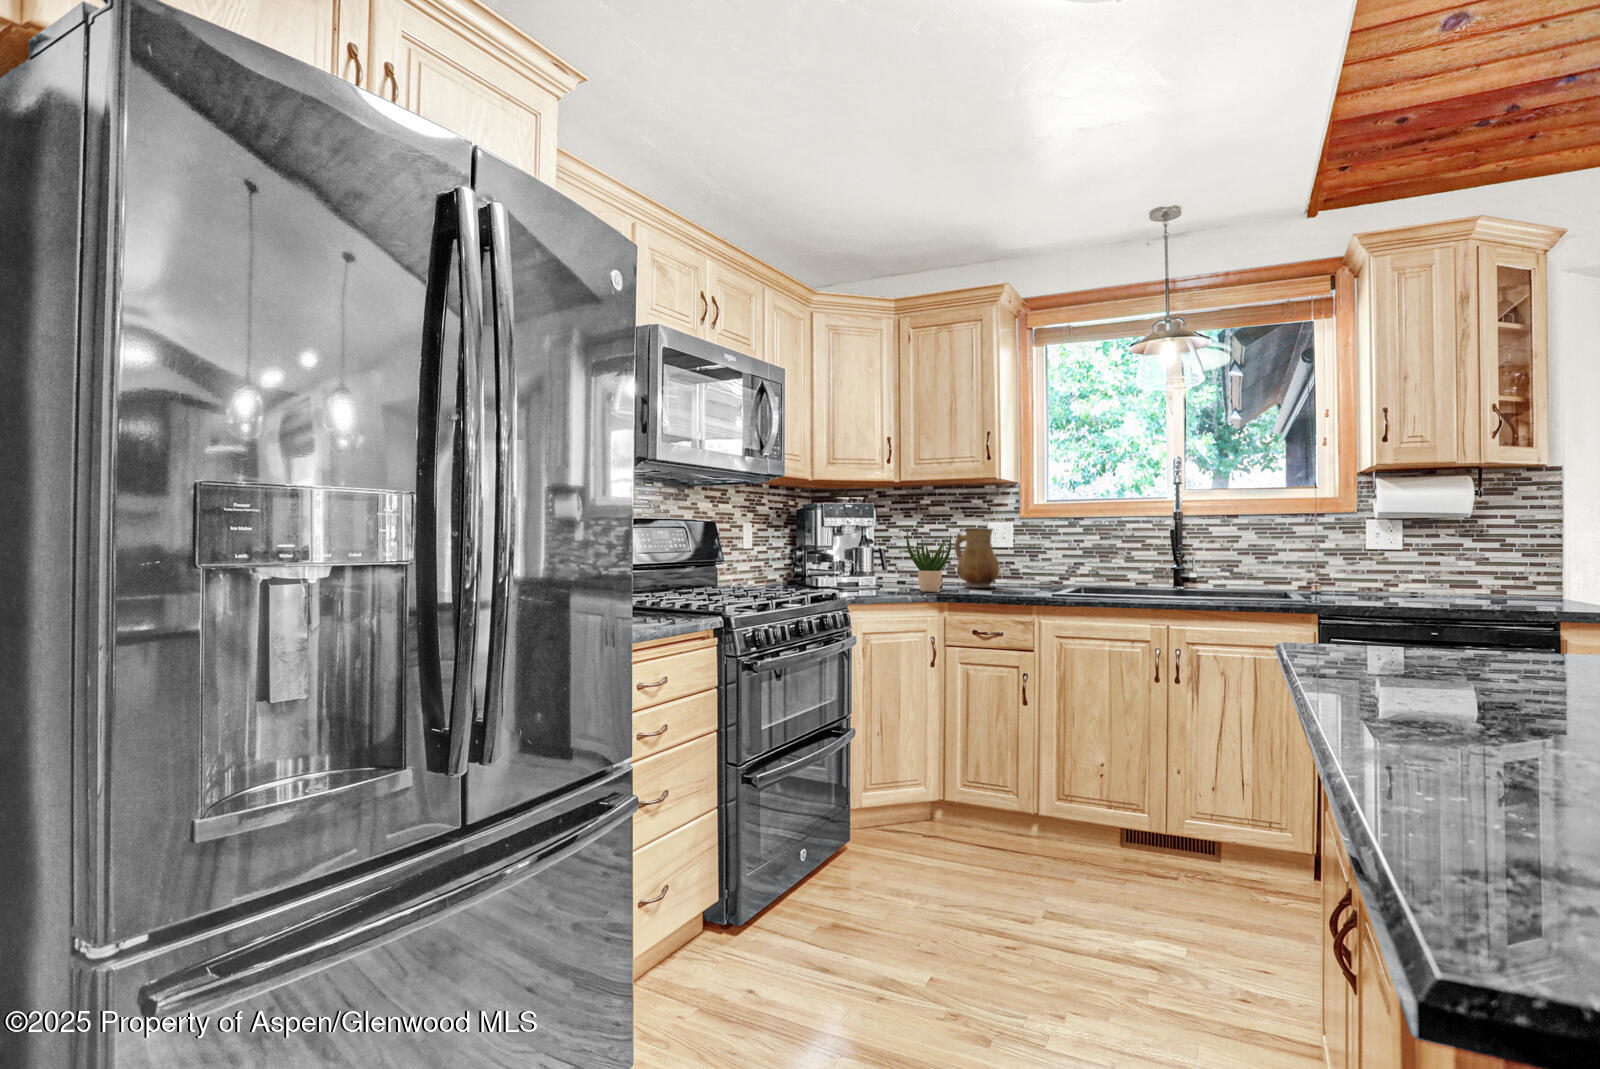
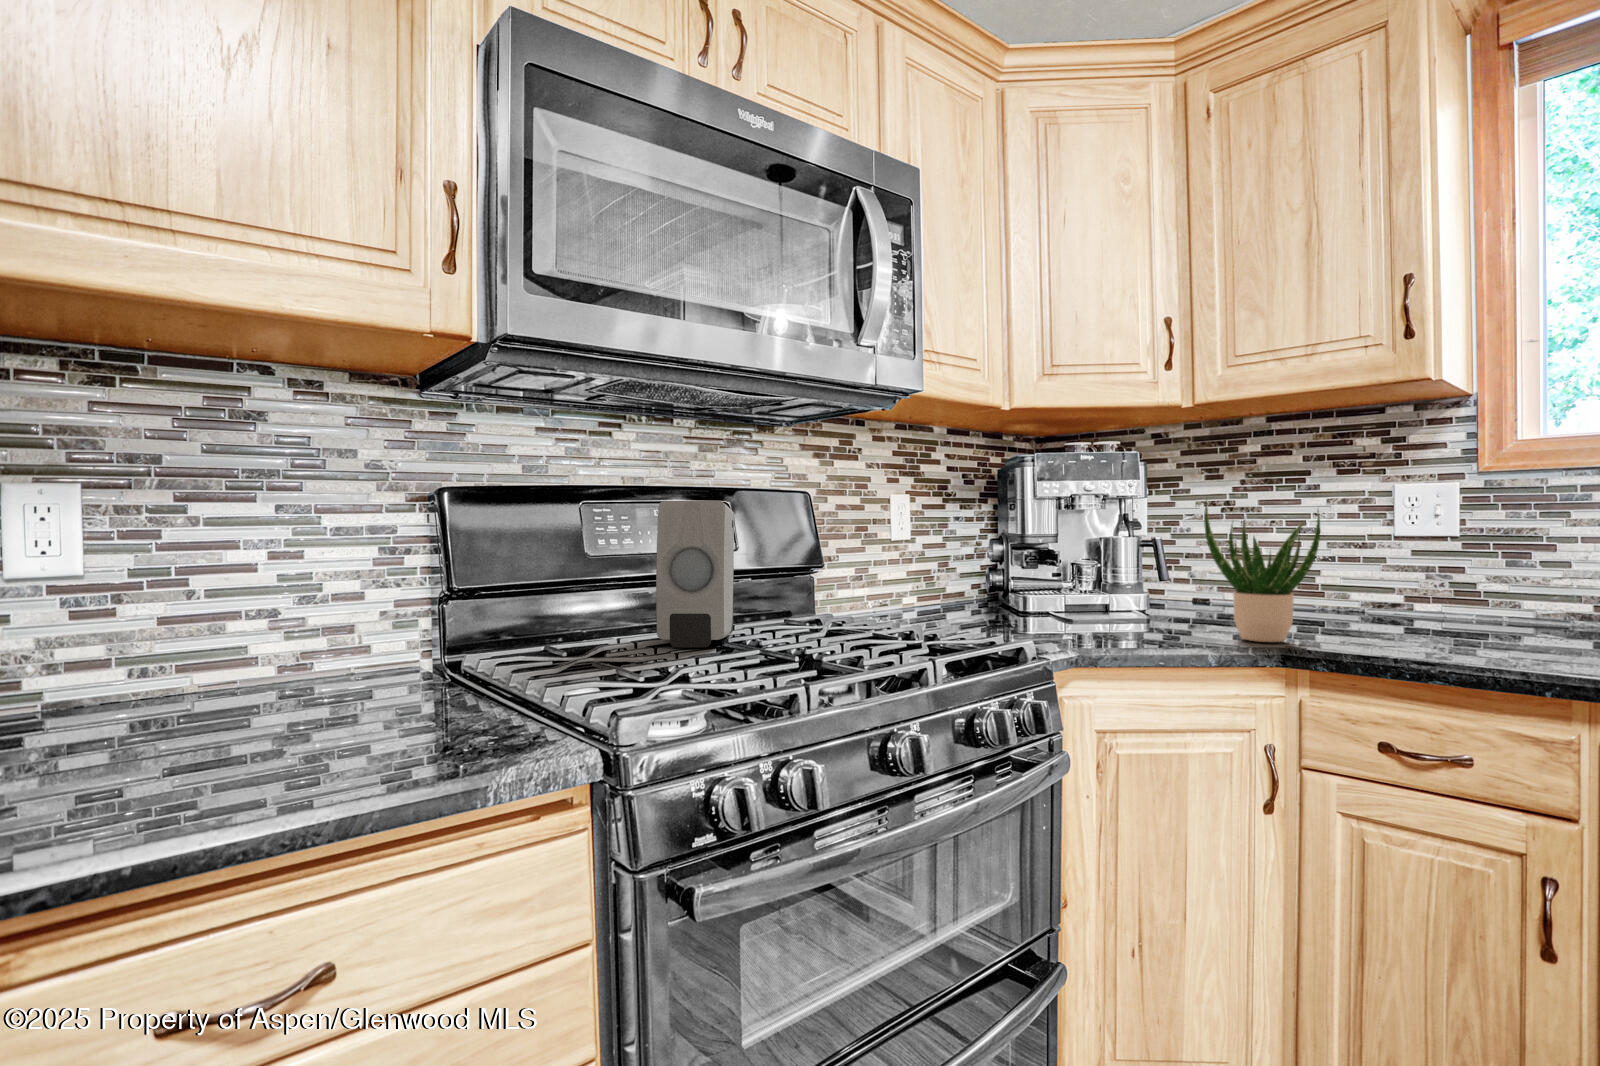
soap dispenser: none [658,525,698,598] -> present [656,500,734,647]
ceramic pitcher: present [955,528,1000,588] -> none [1320,495,1439,627]

